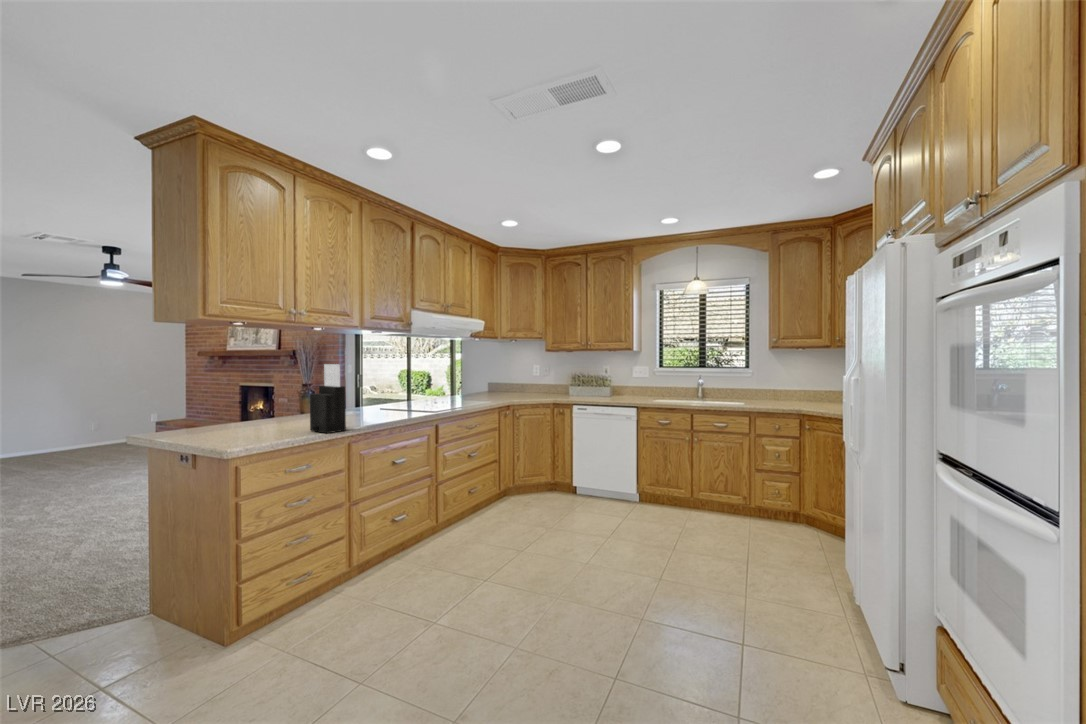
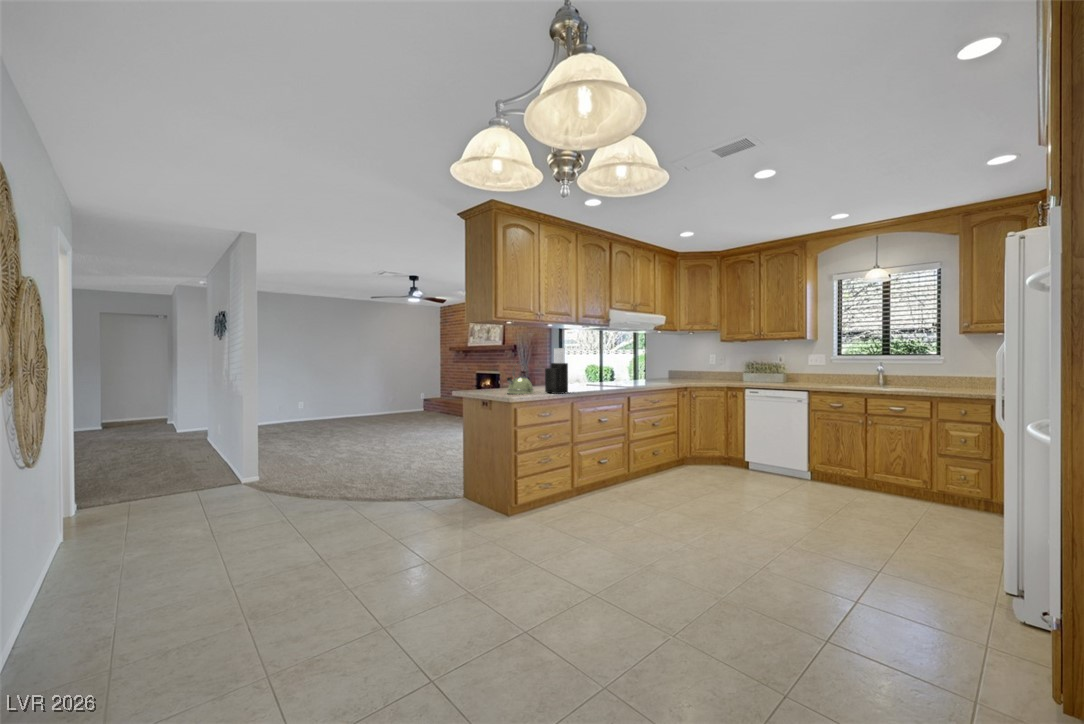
kettle: none [241,385,293,436] -> present [507,363,534,394]

